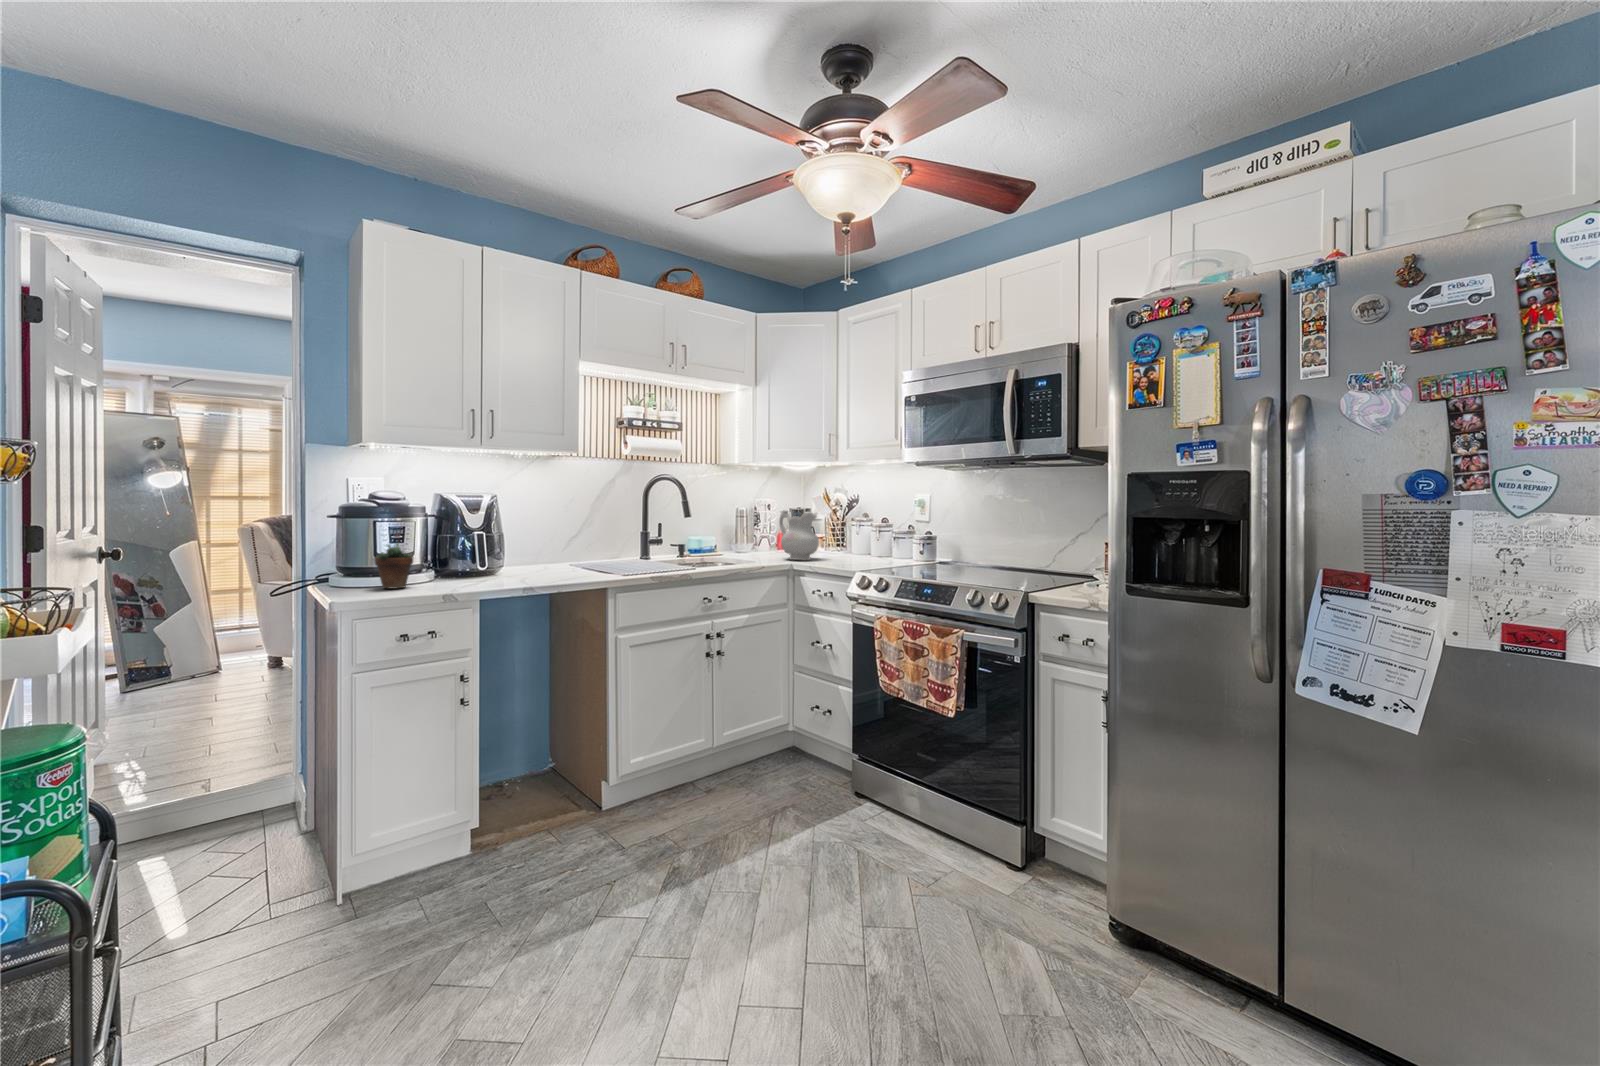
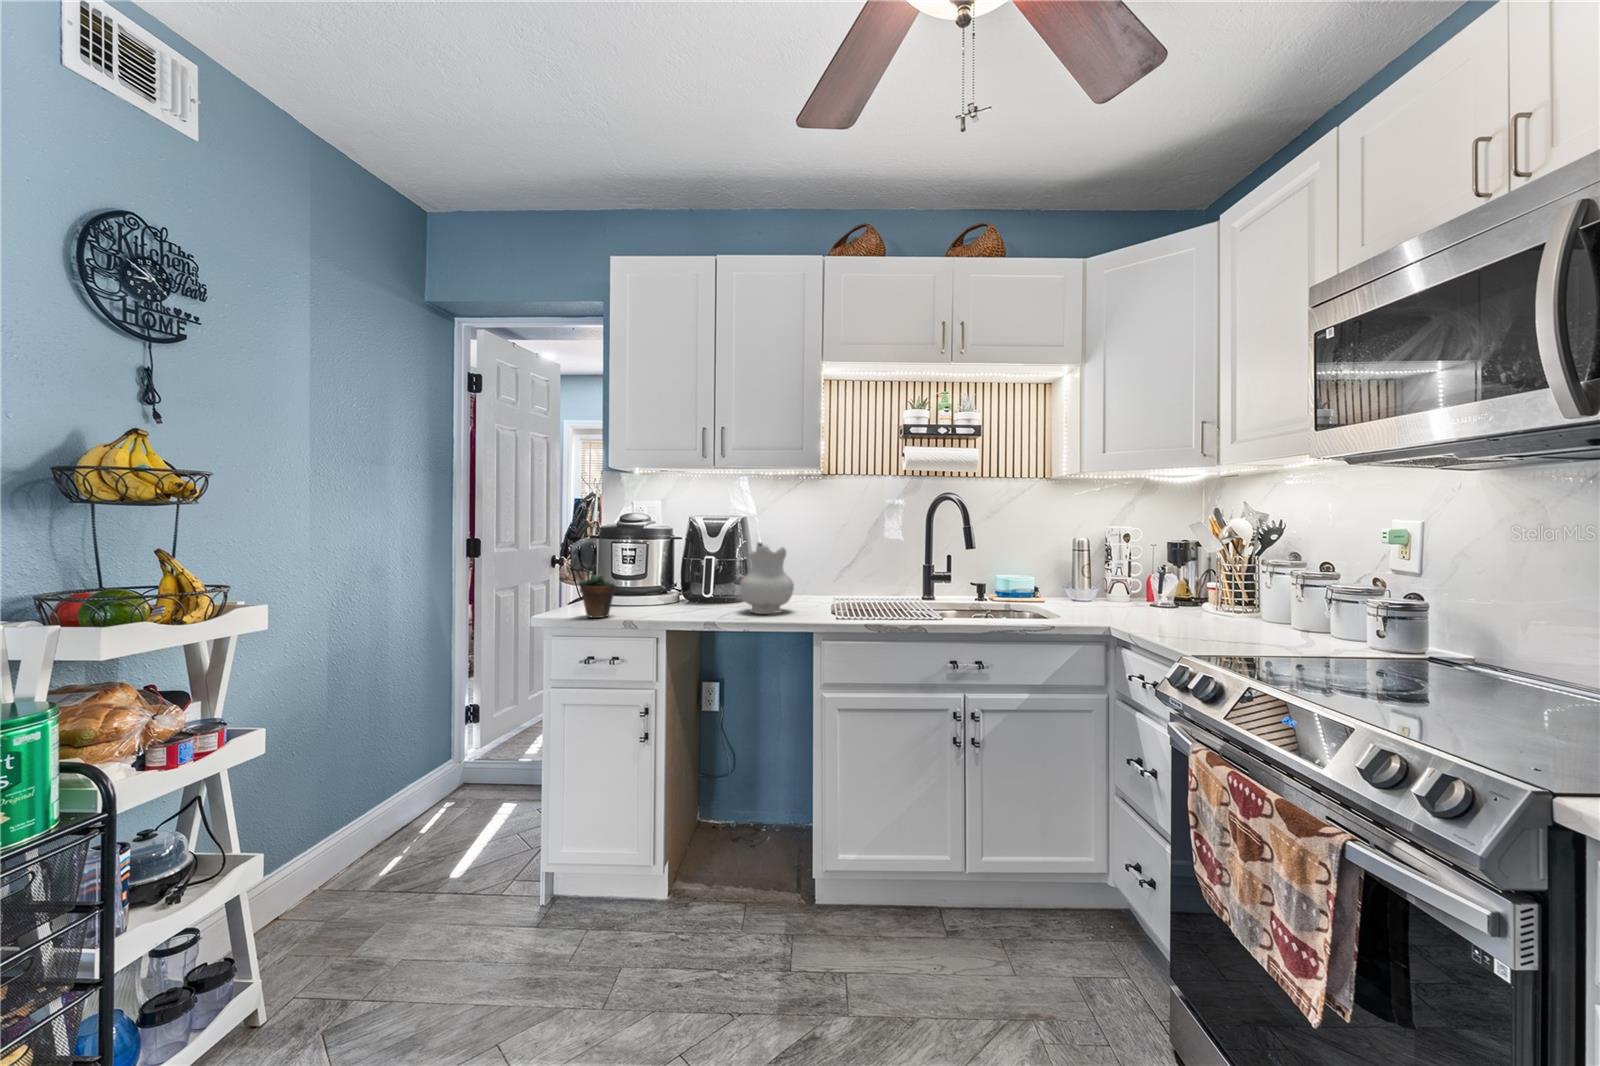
ceramic pitcher: present [779,510,819,560] -> present [740,543,794,614]

